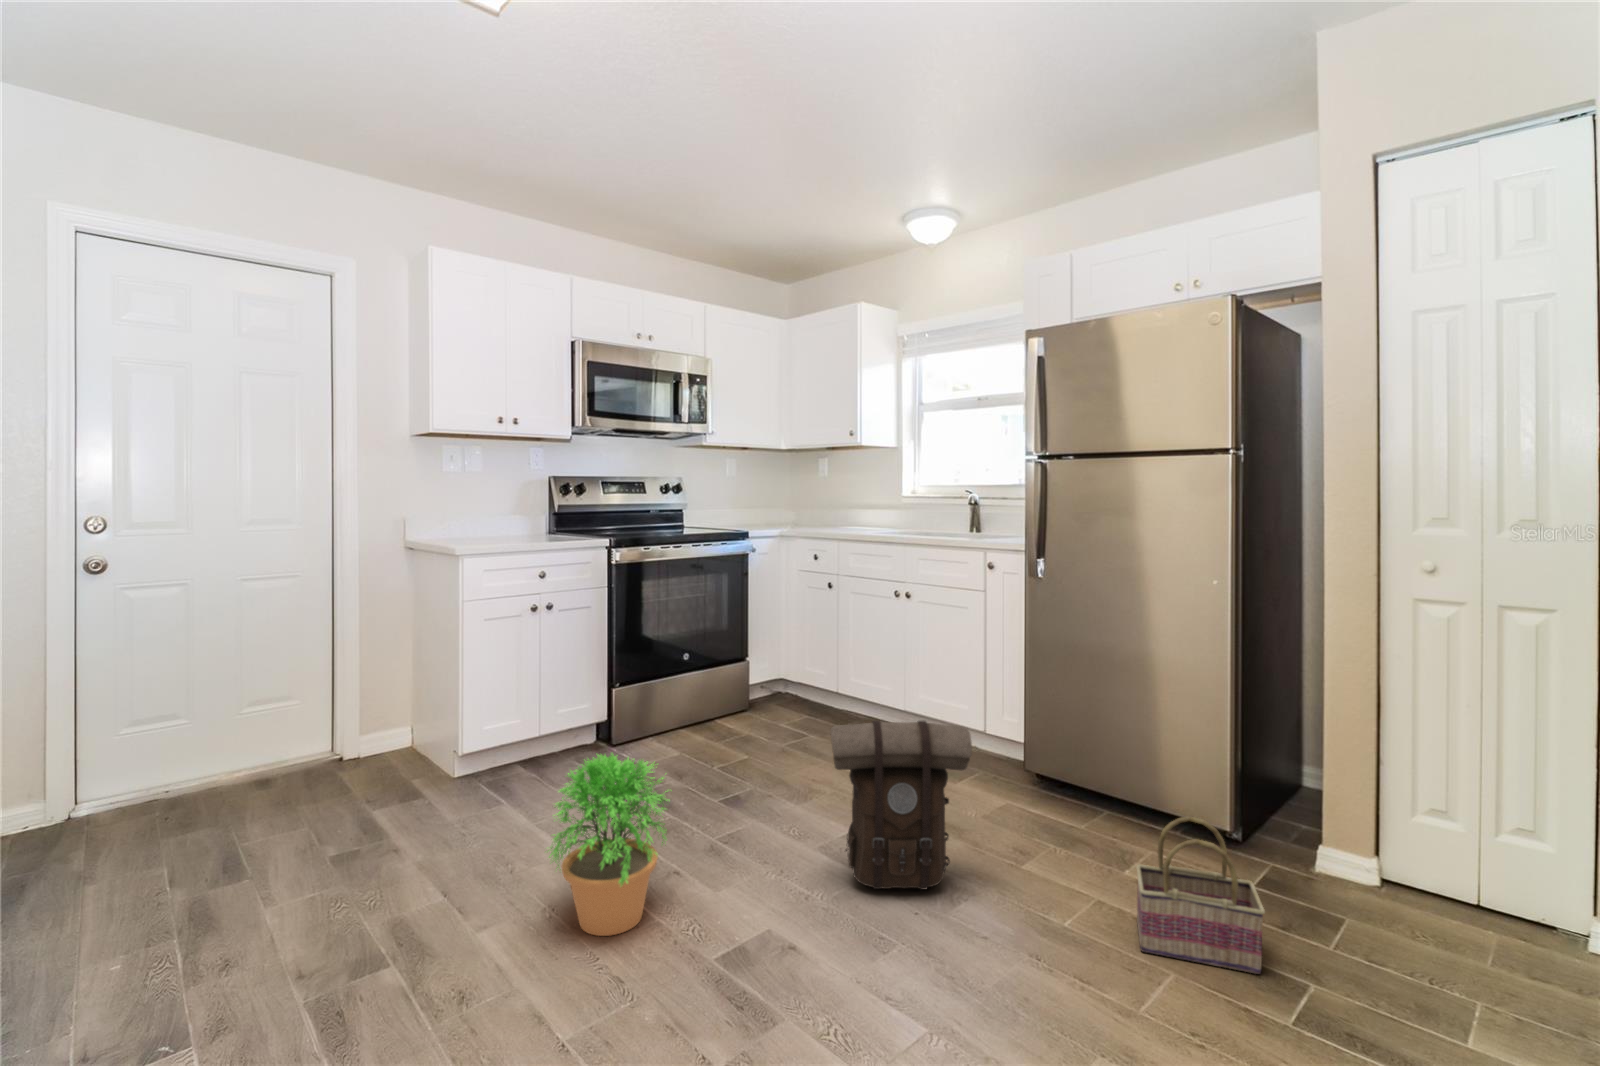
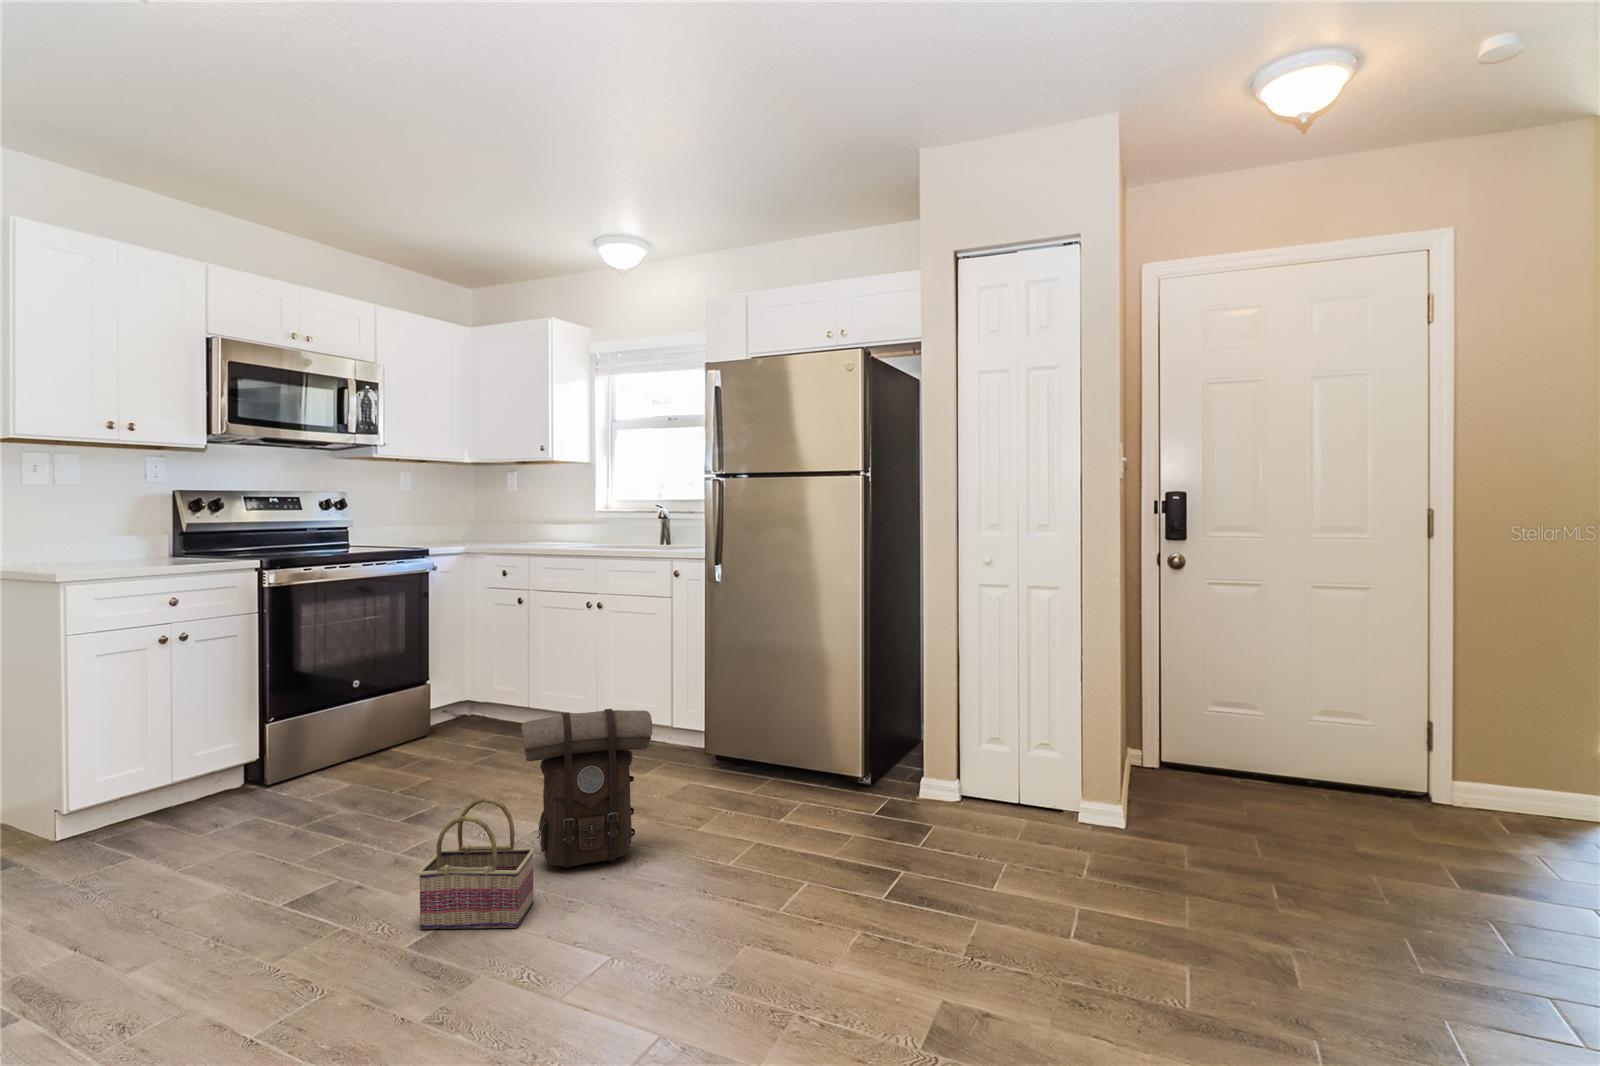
potted plant: present [548,754,672,936] -> none [207,768,360,955]
basket: present [1136,816,1265,974] -> present [418,798,535,929]

